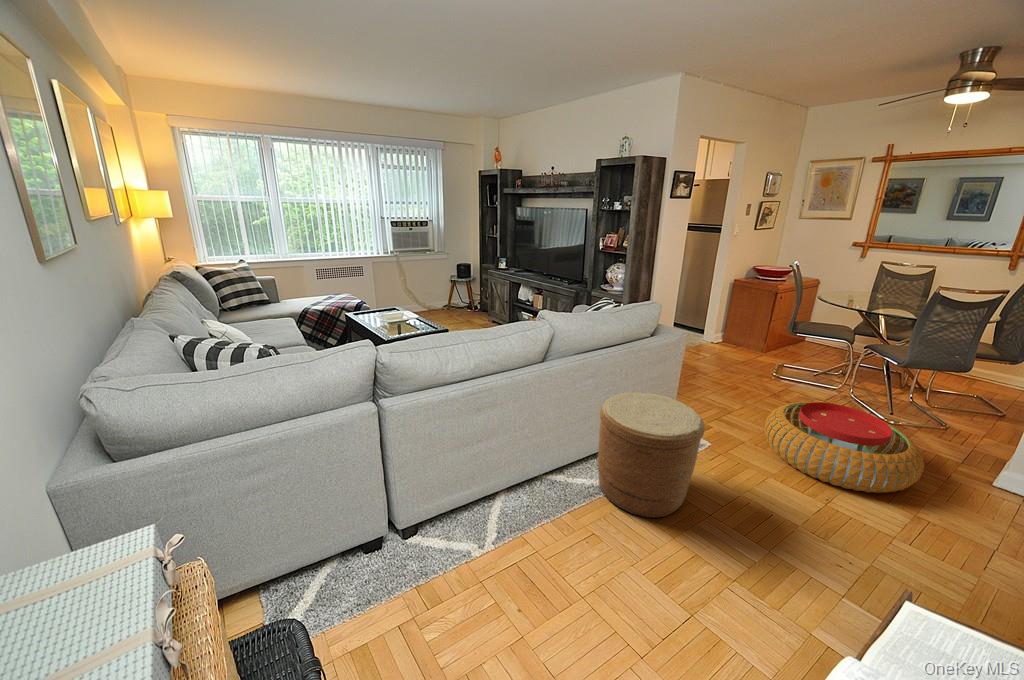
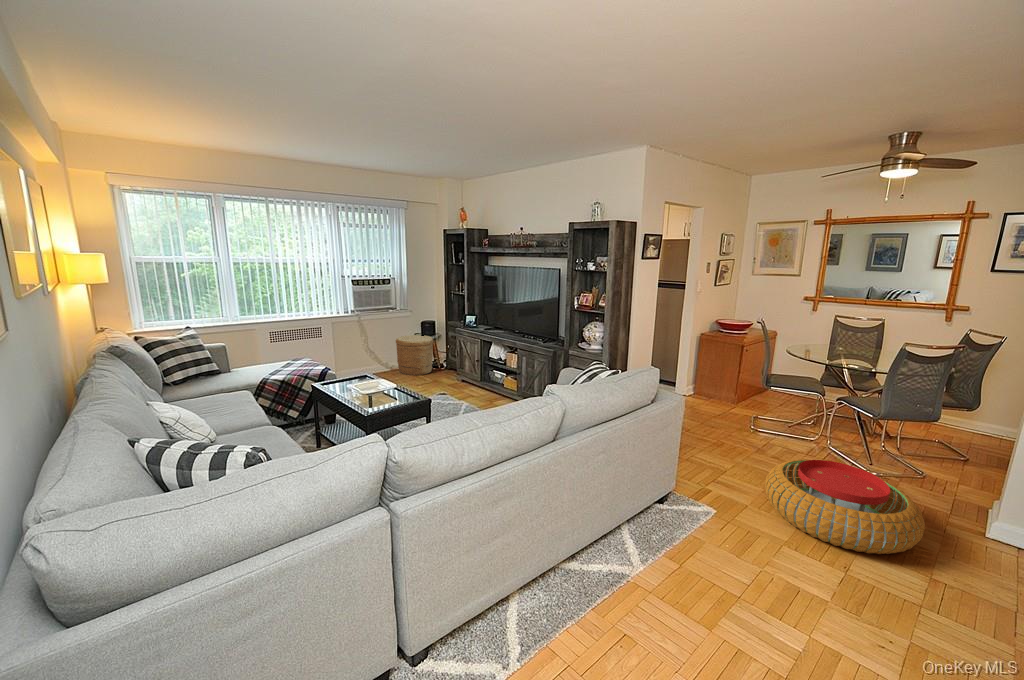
woven basket: present [598,392,705,518] -> present [396,335,433,375]

